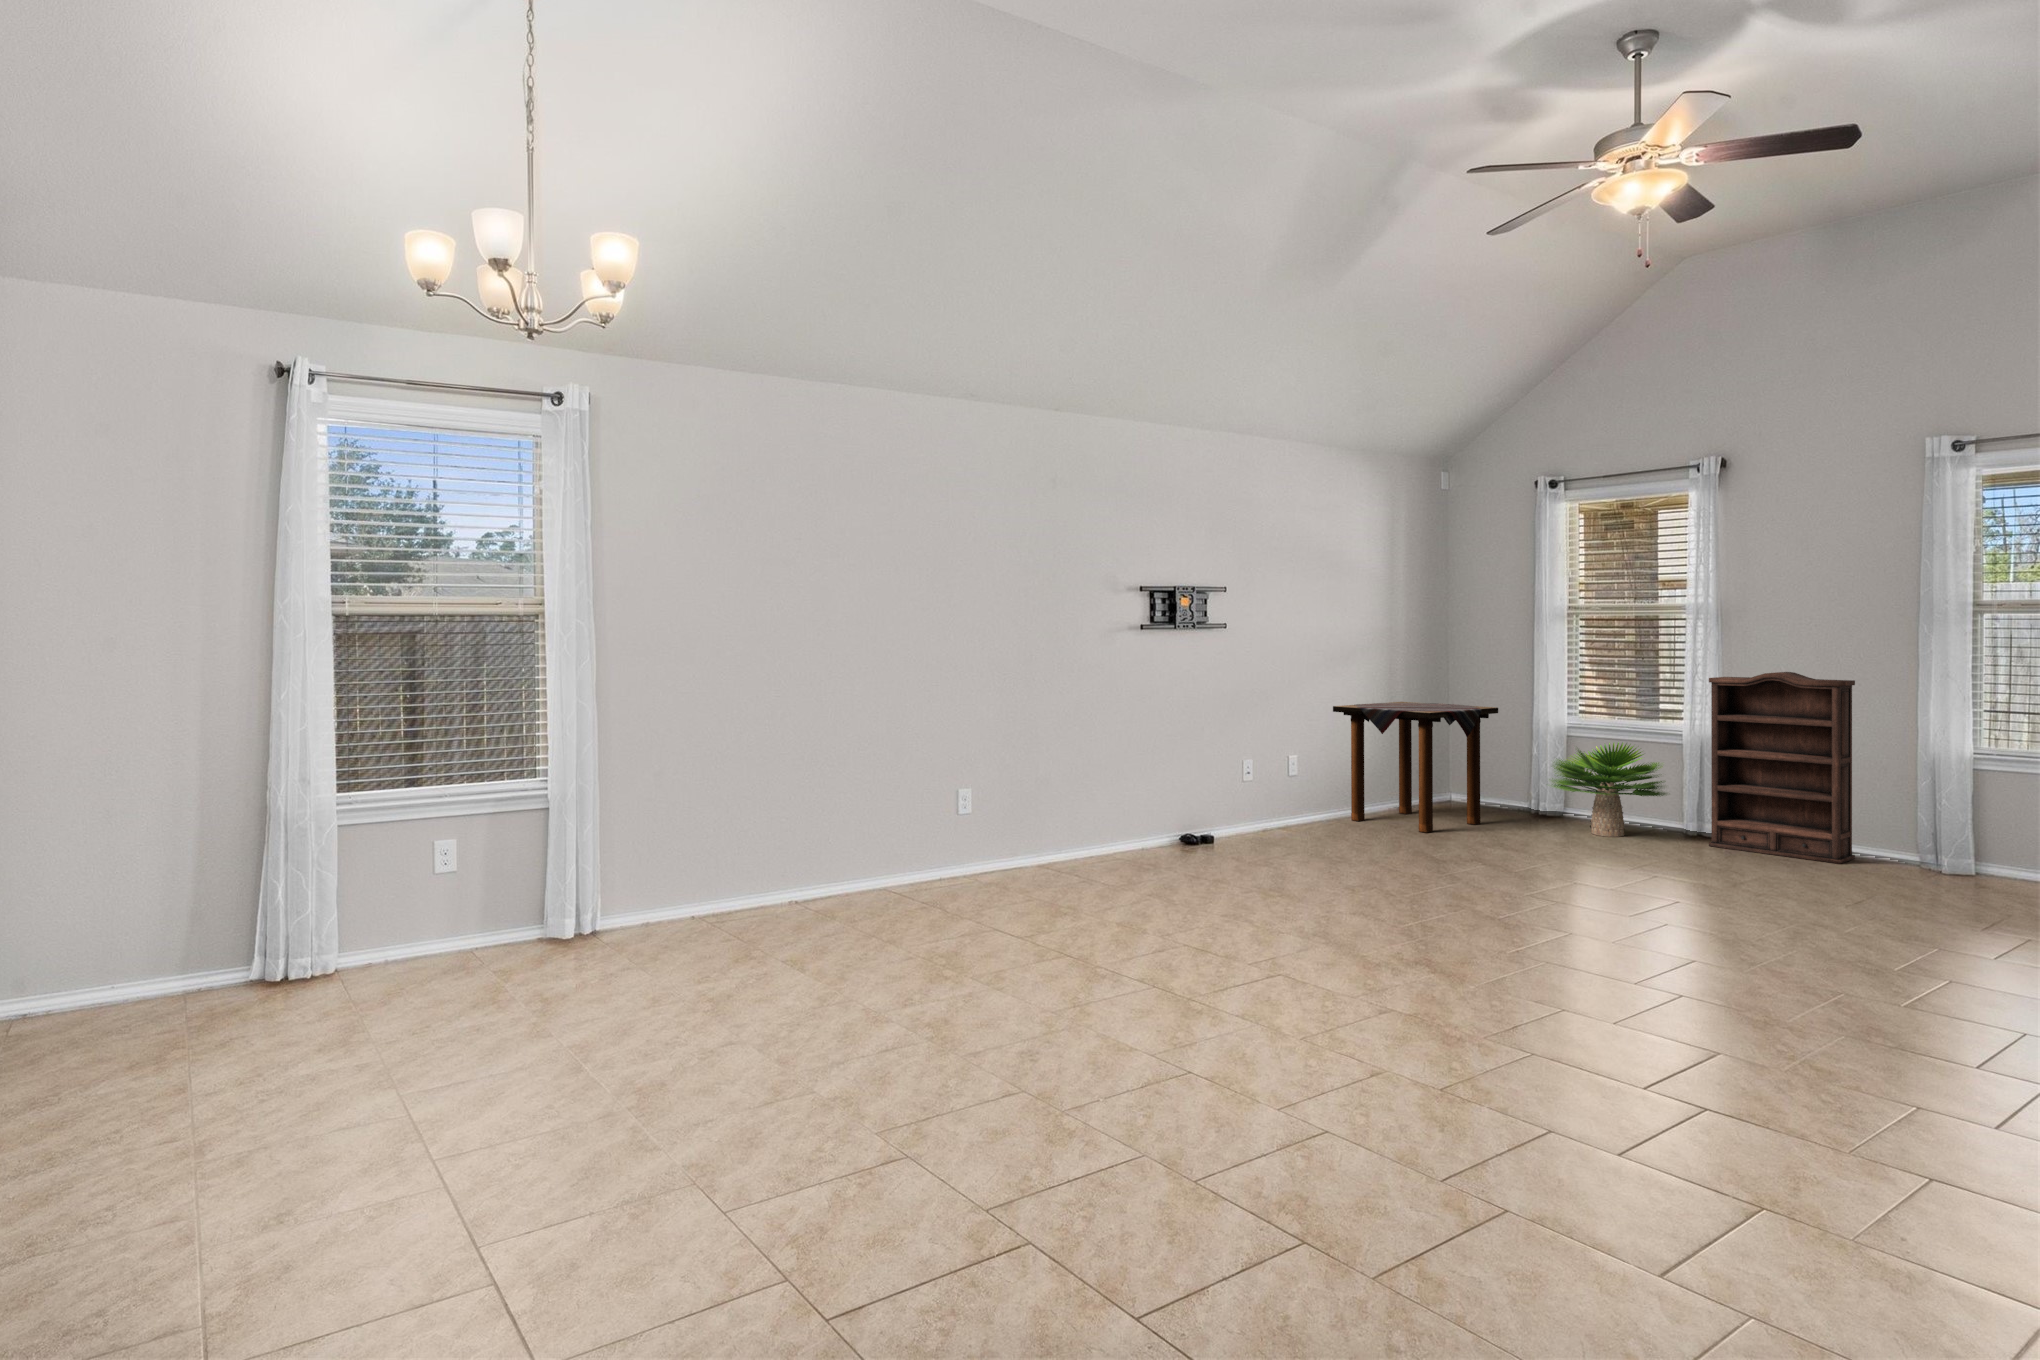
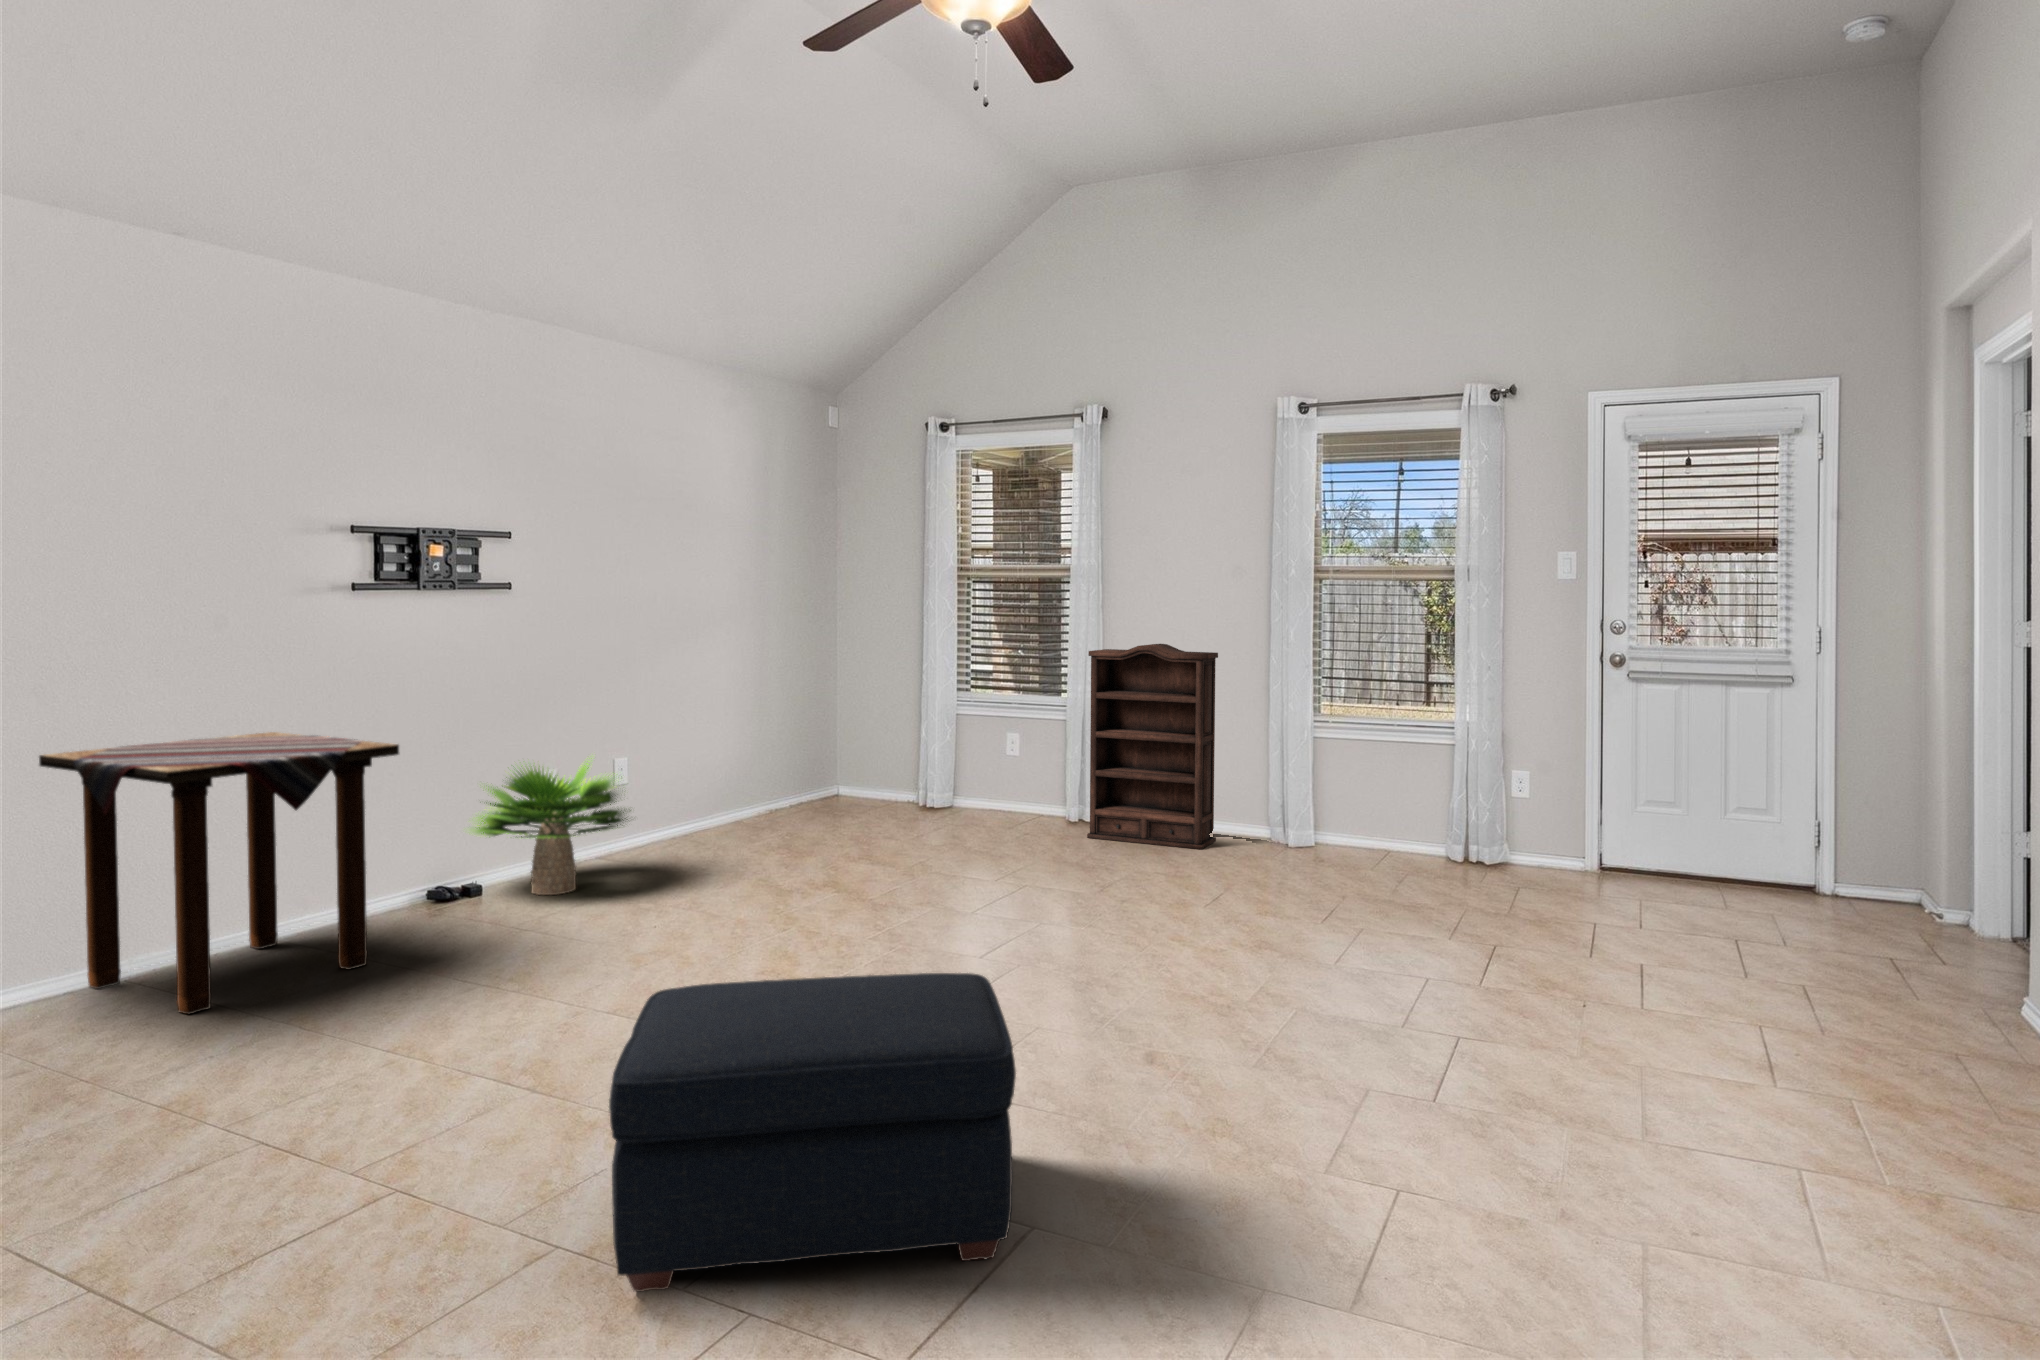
side table: present [1333,702,1498,833] -> present [39,732,399,1015]
potted plant: present [1552,743,1667,837] -> present [472,758,631,895]
ottoman: none [1467,889,1782,1094] -> present [609,973,1016,1292]

